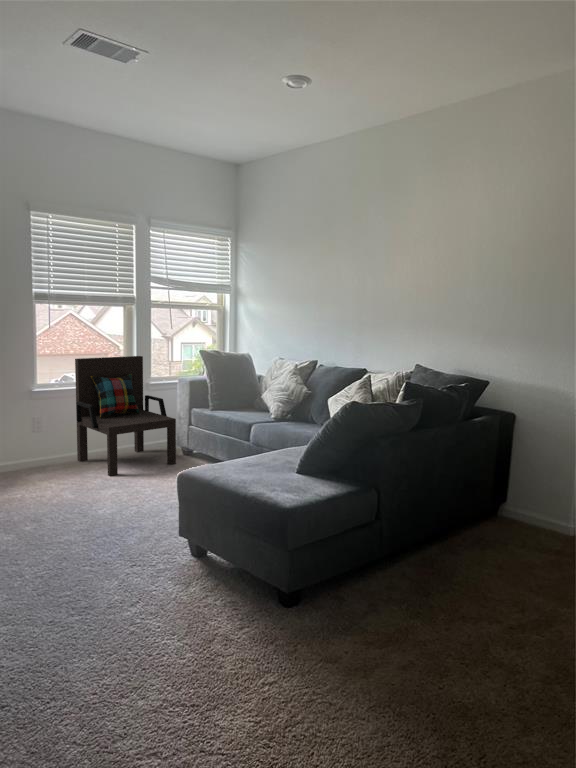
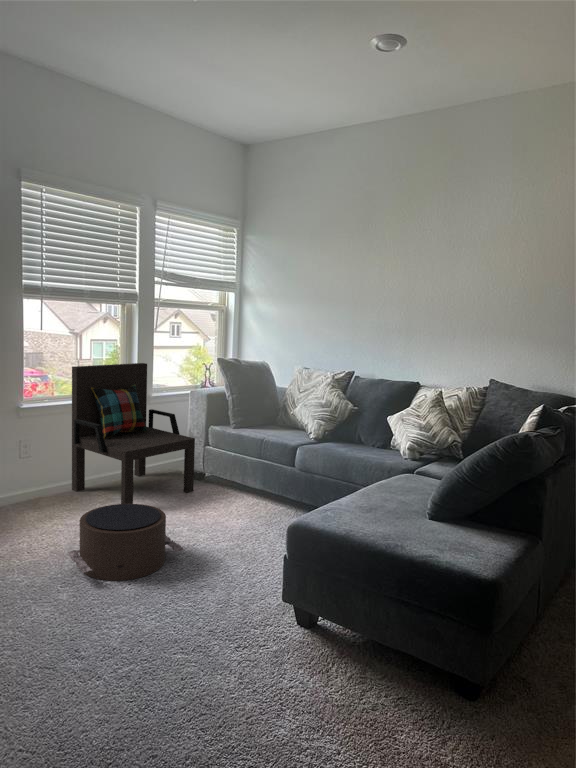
pouf: none [43,466,132,521] -> present [68,504,184,581]

